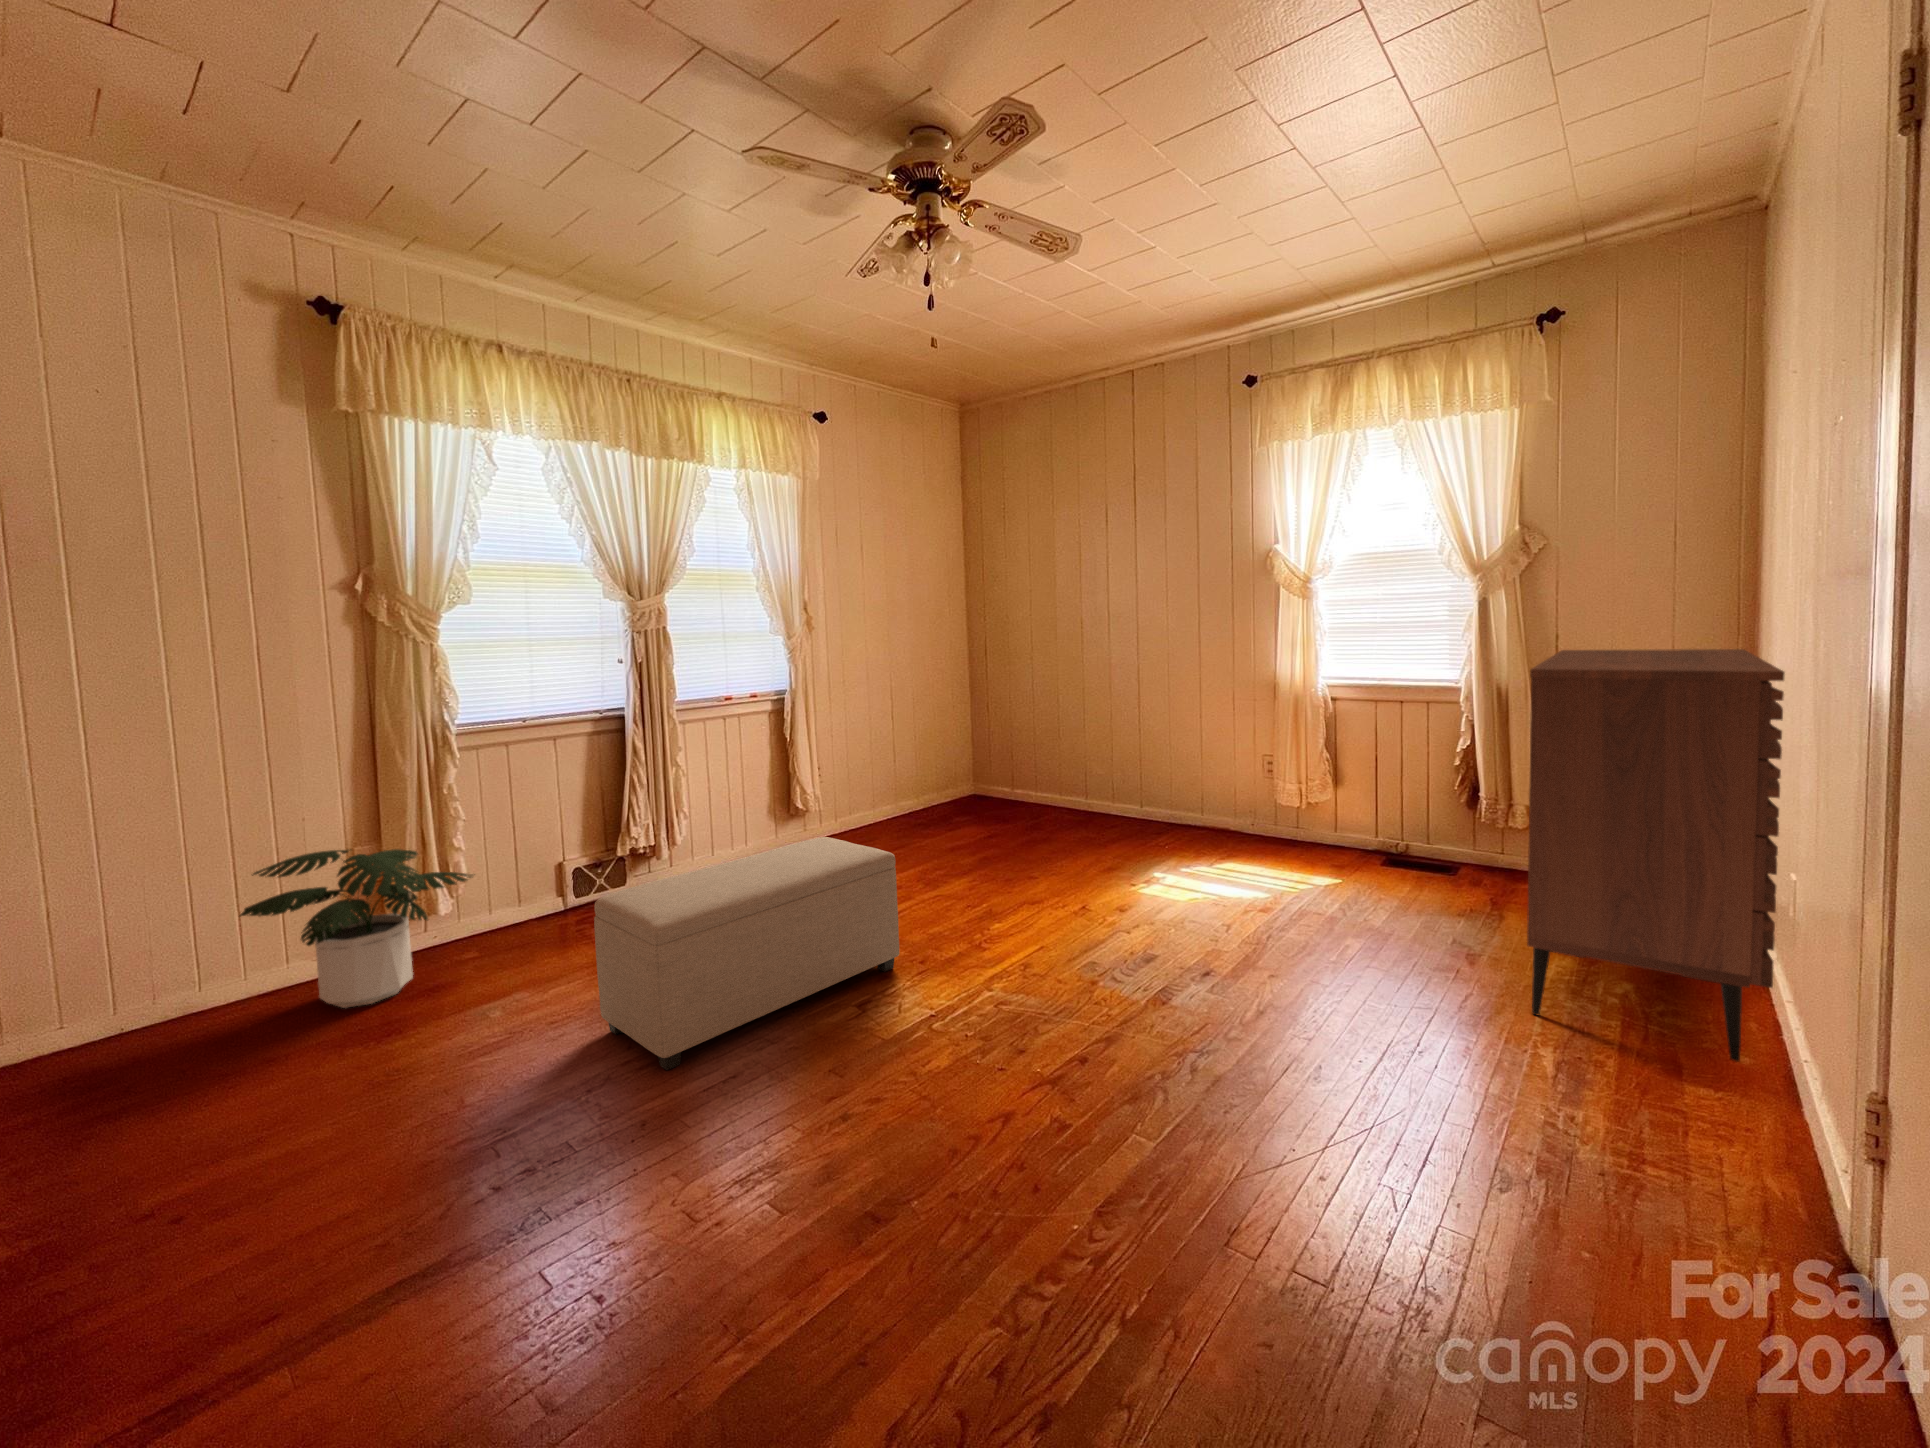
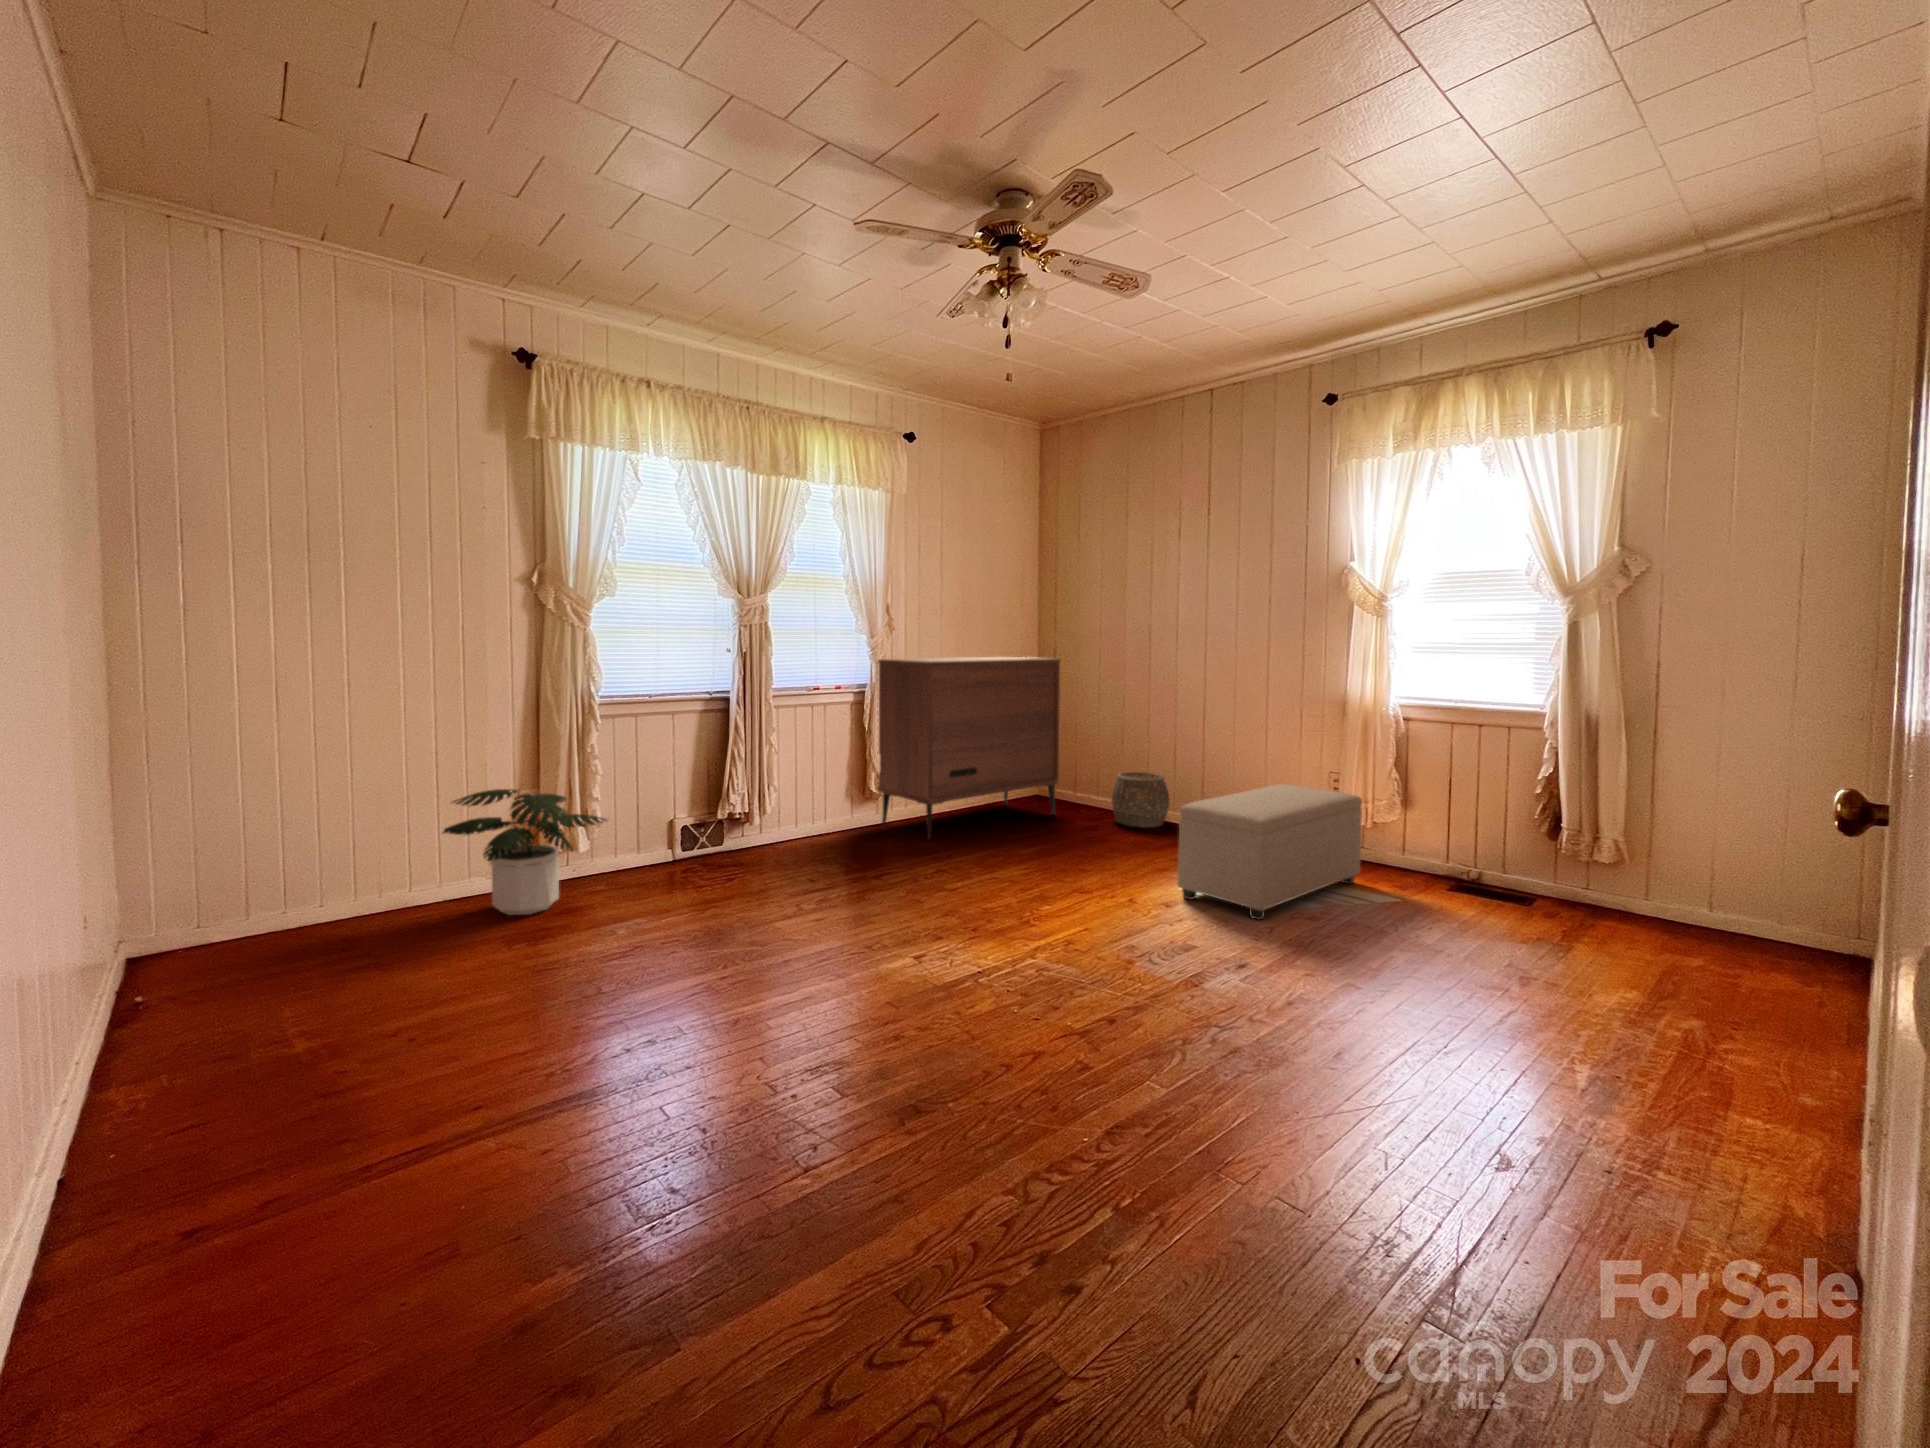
dresser: present [1527,649,1784,1062] -> present [877,657,1060,840]
woven basket: none [1051,765,1110,823] -> present [1112,772,1169,827]
ottoman: present [594,837,899,1070] -> present [1178,784,1362,920]

